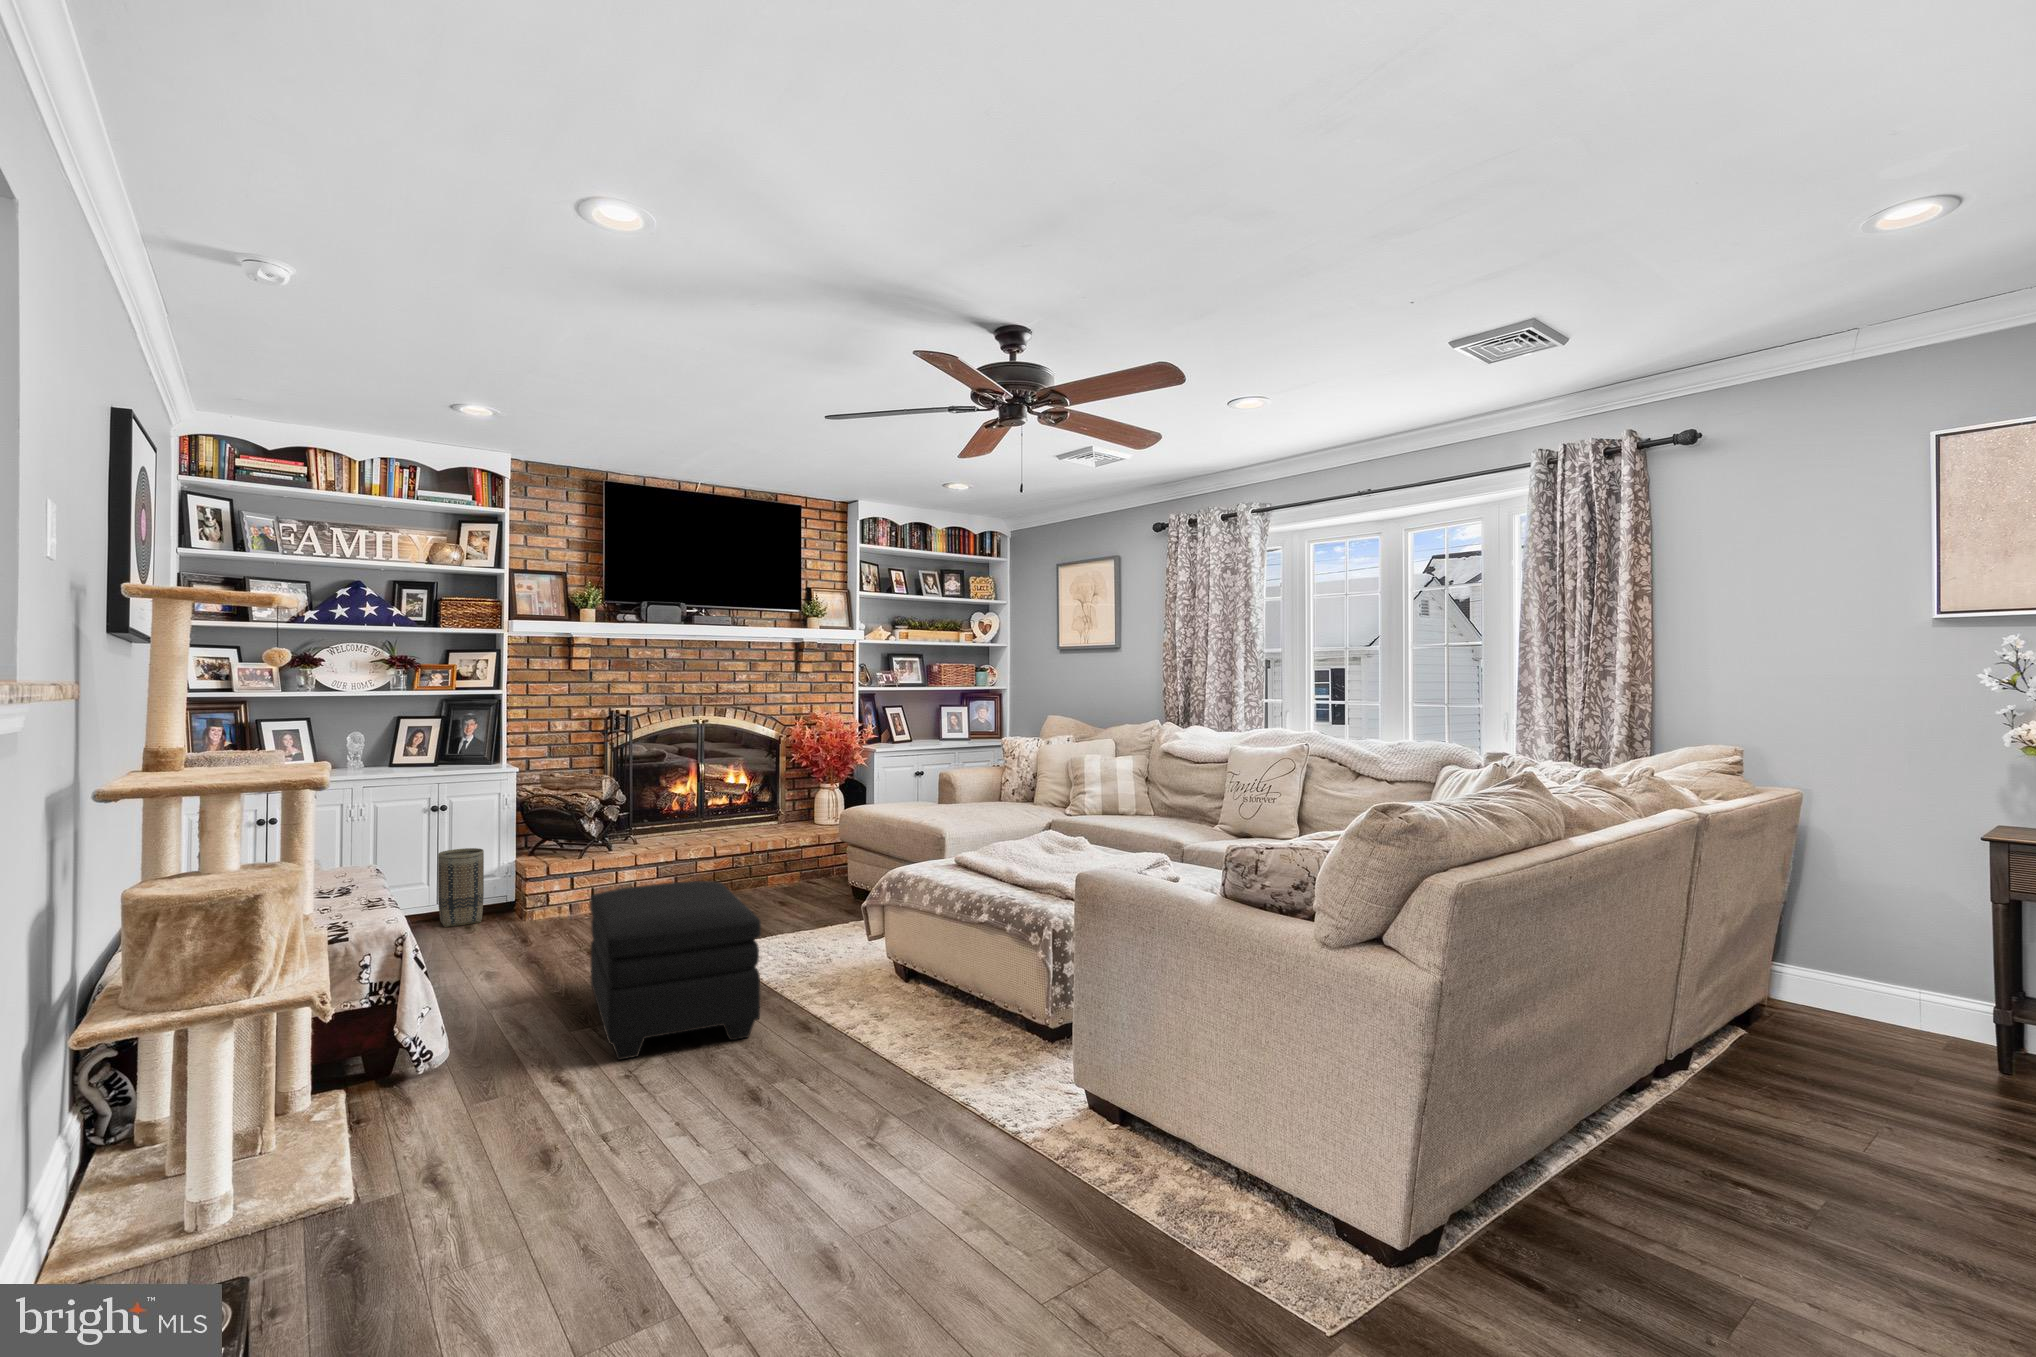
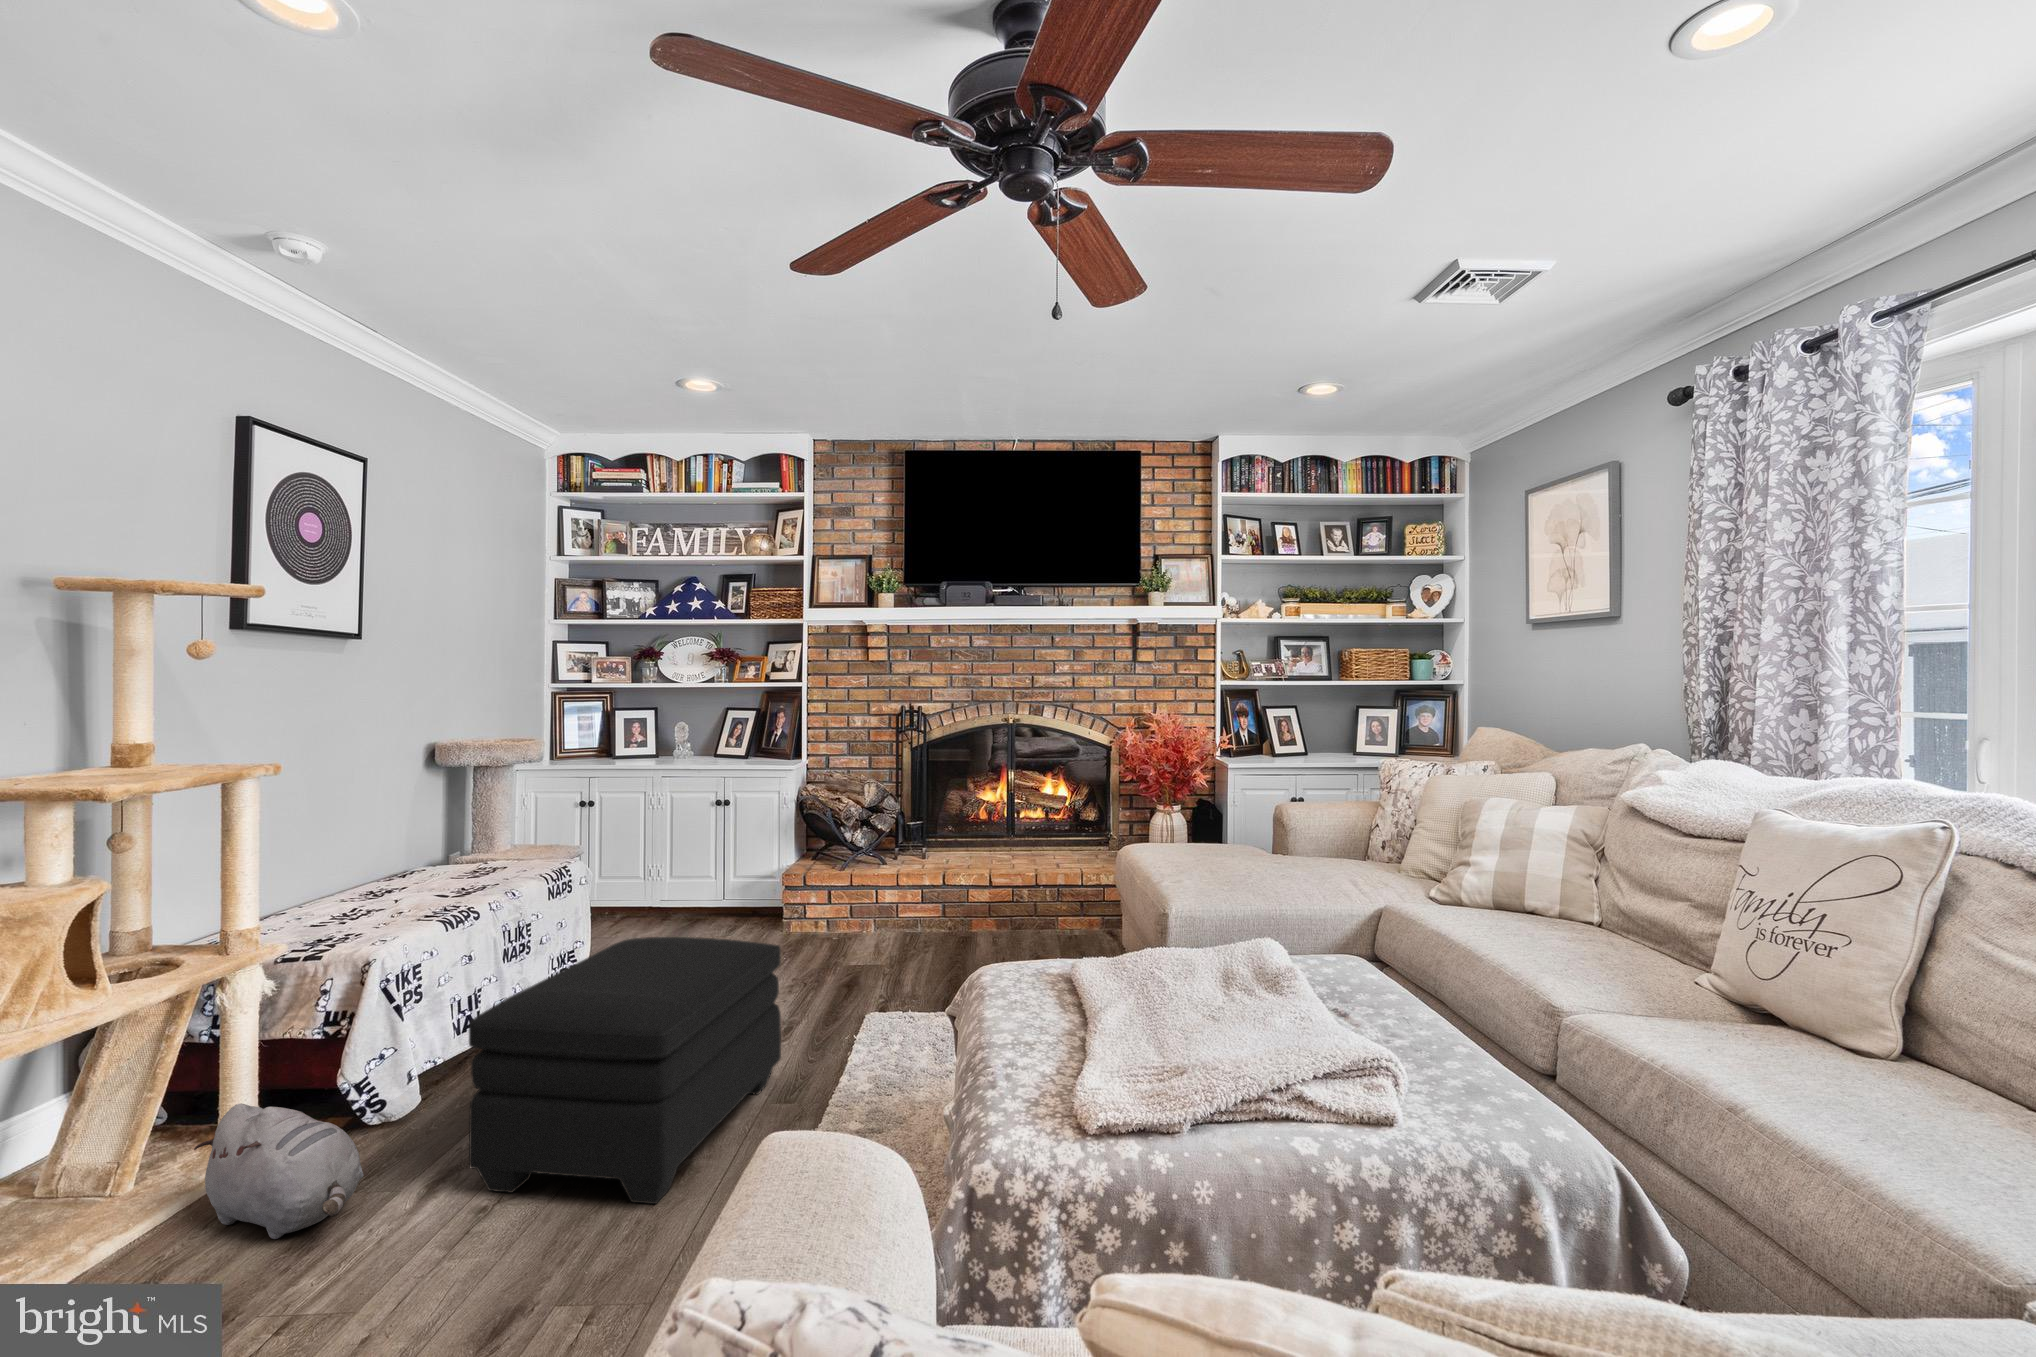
basket: present [438,848,484,927] -> none [692,849,736,932]
plush toy: none [402,1021,571,1118] -> present [194,1103,363,1239]

